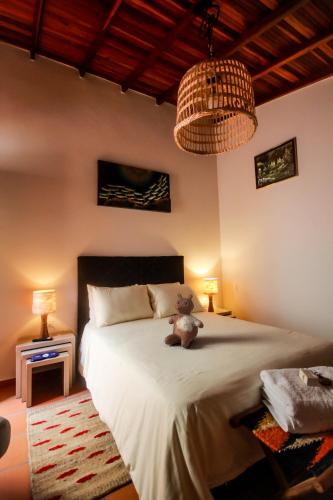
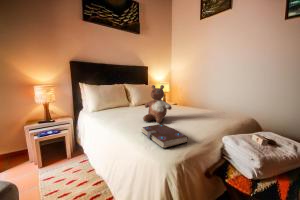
book: none [157,349,212,383] -> present [142,124,188,148]

